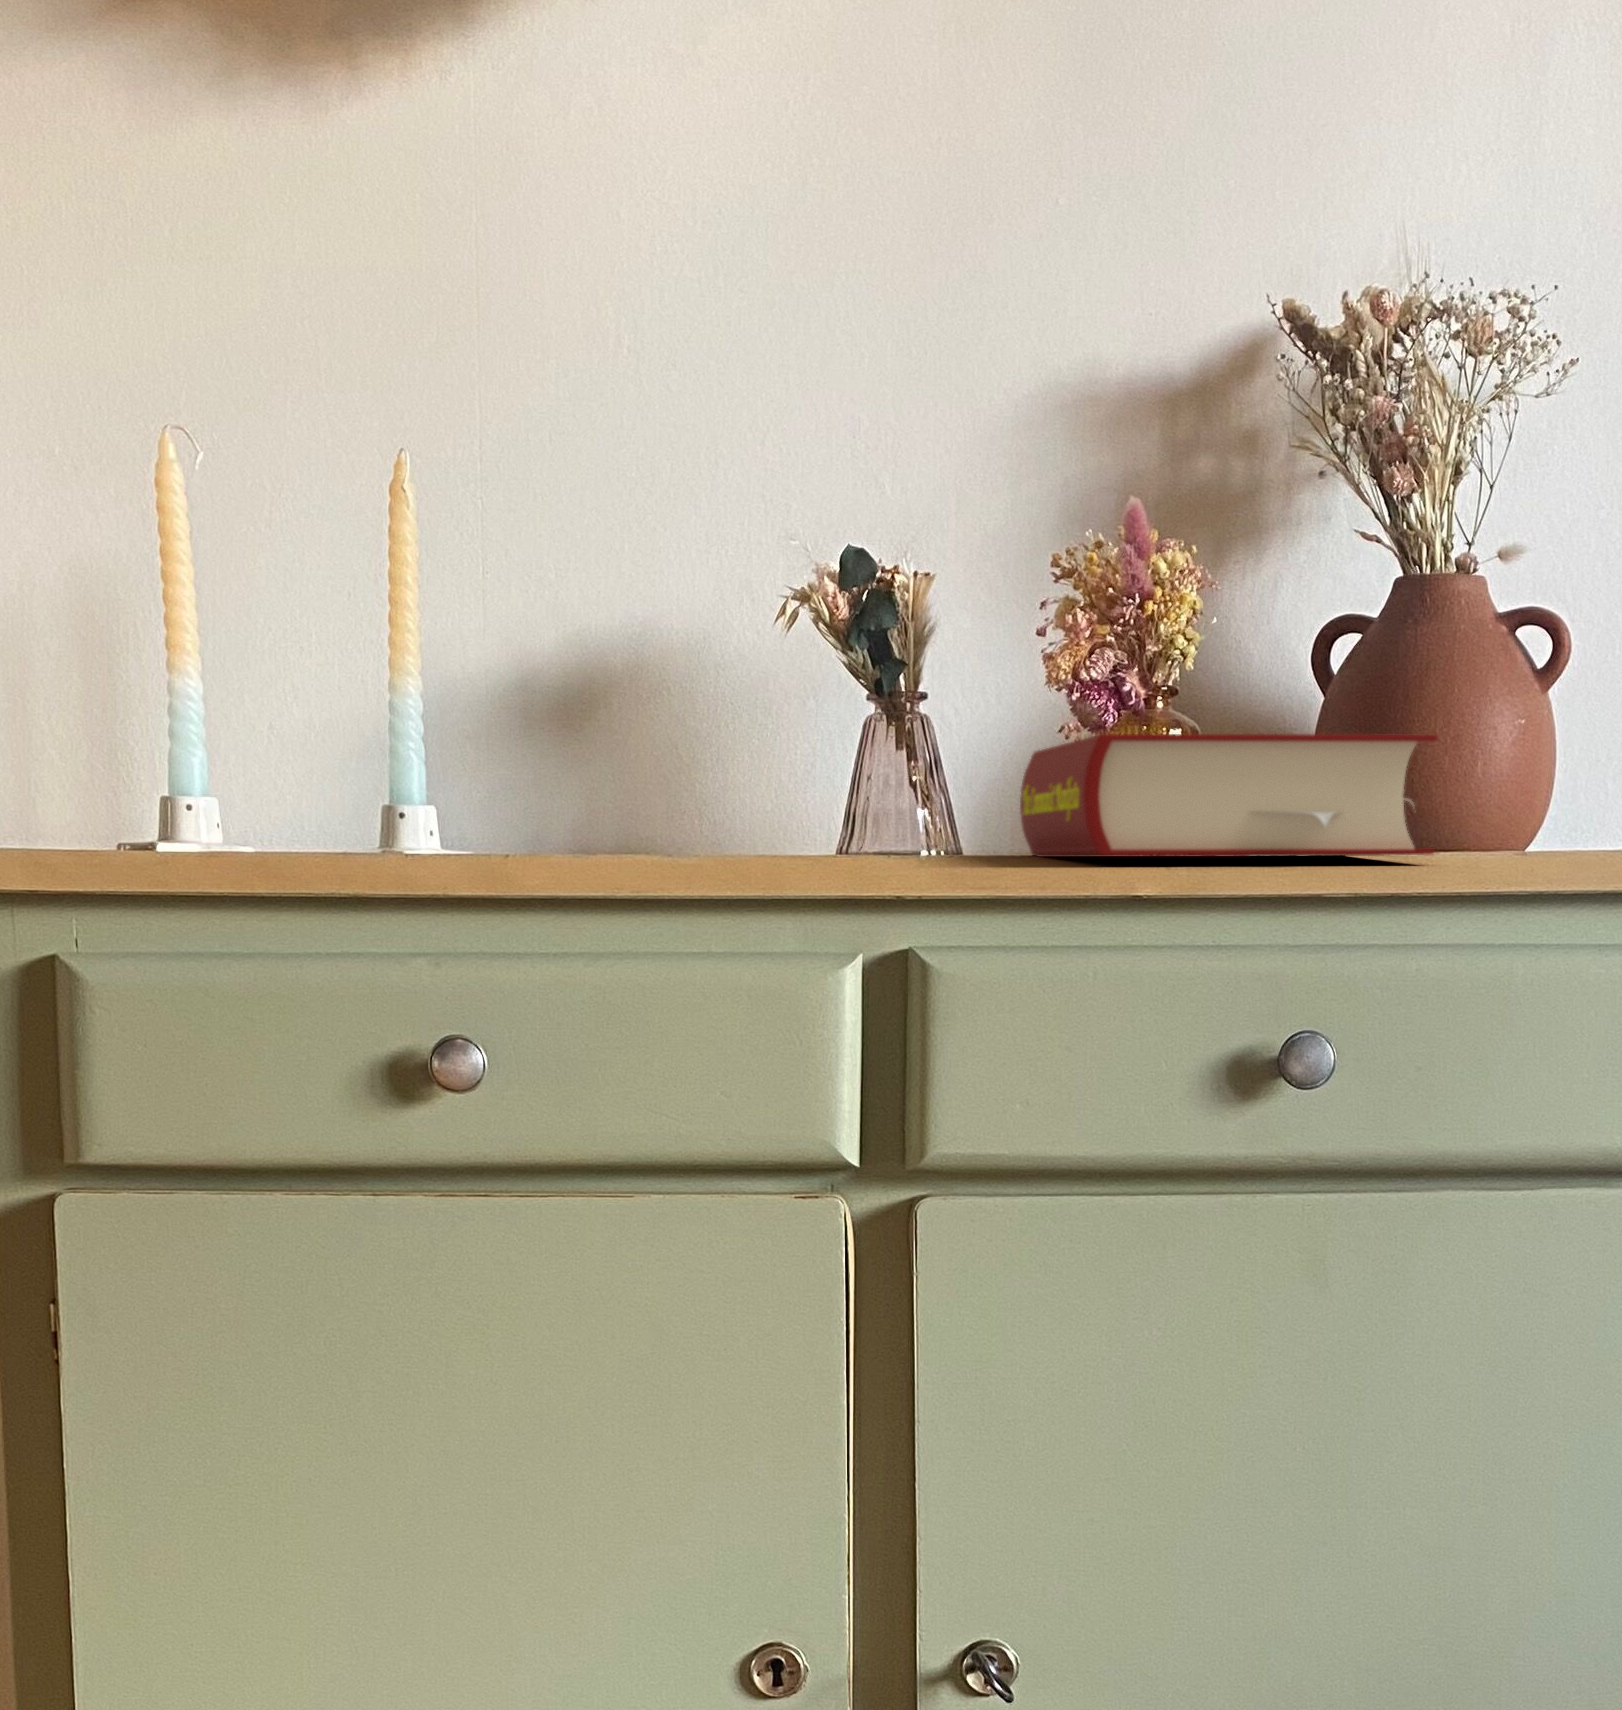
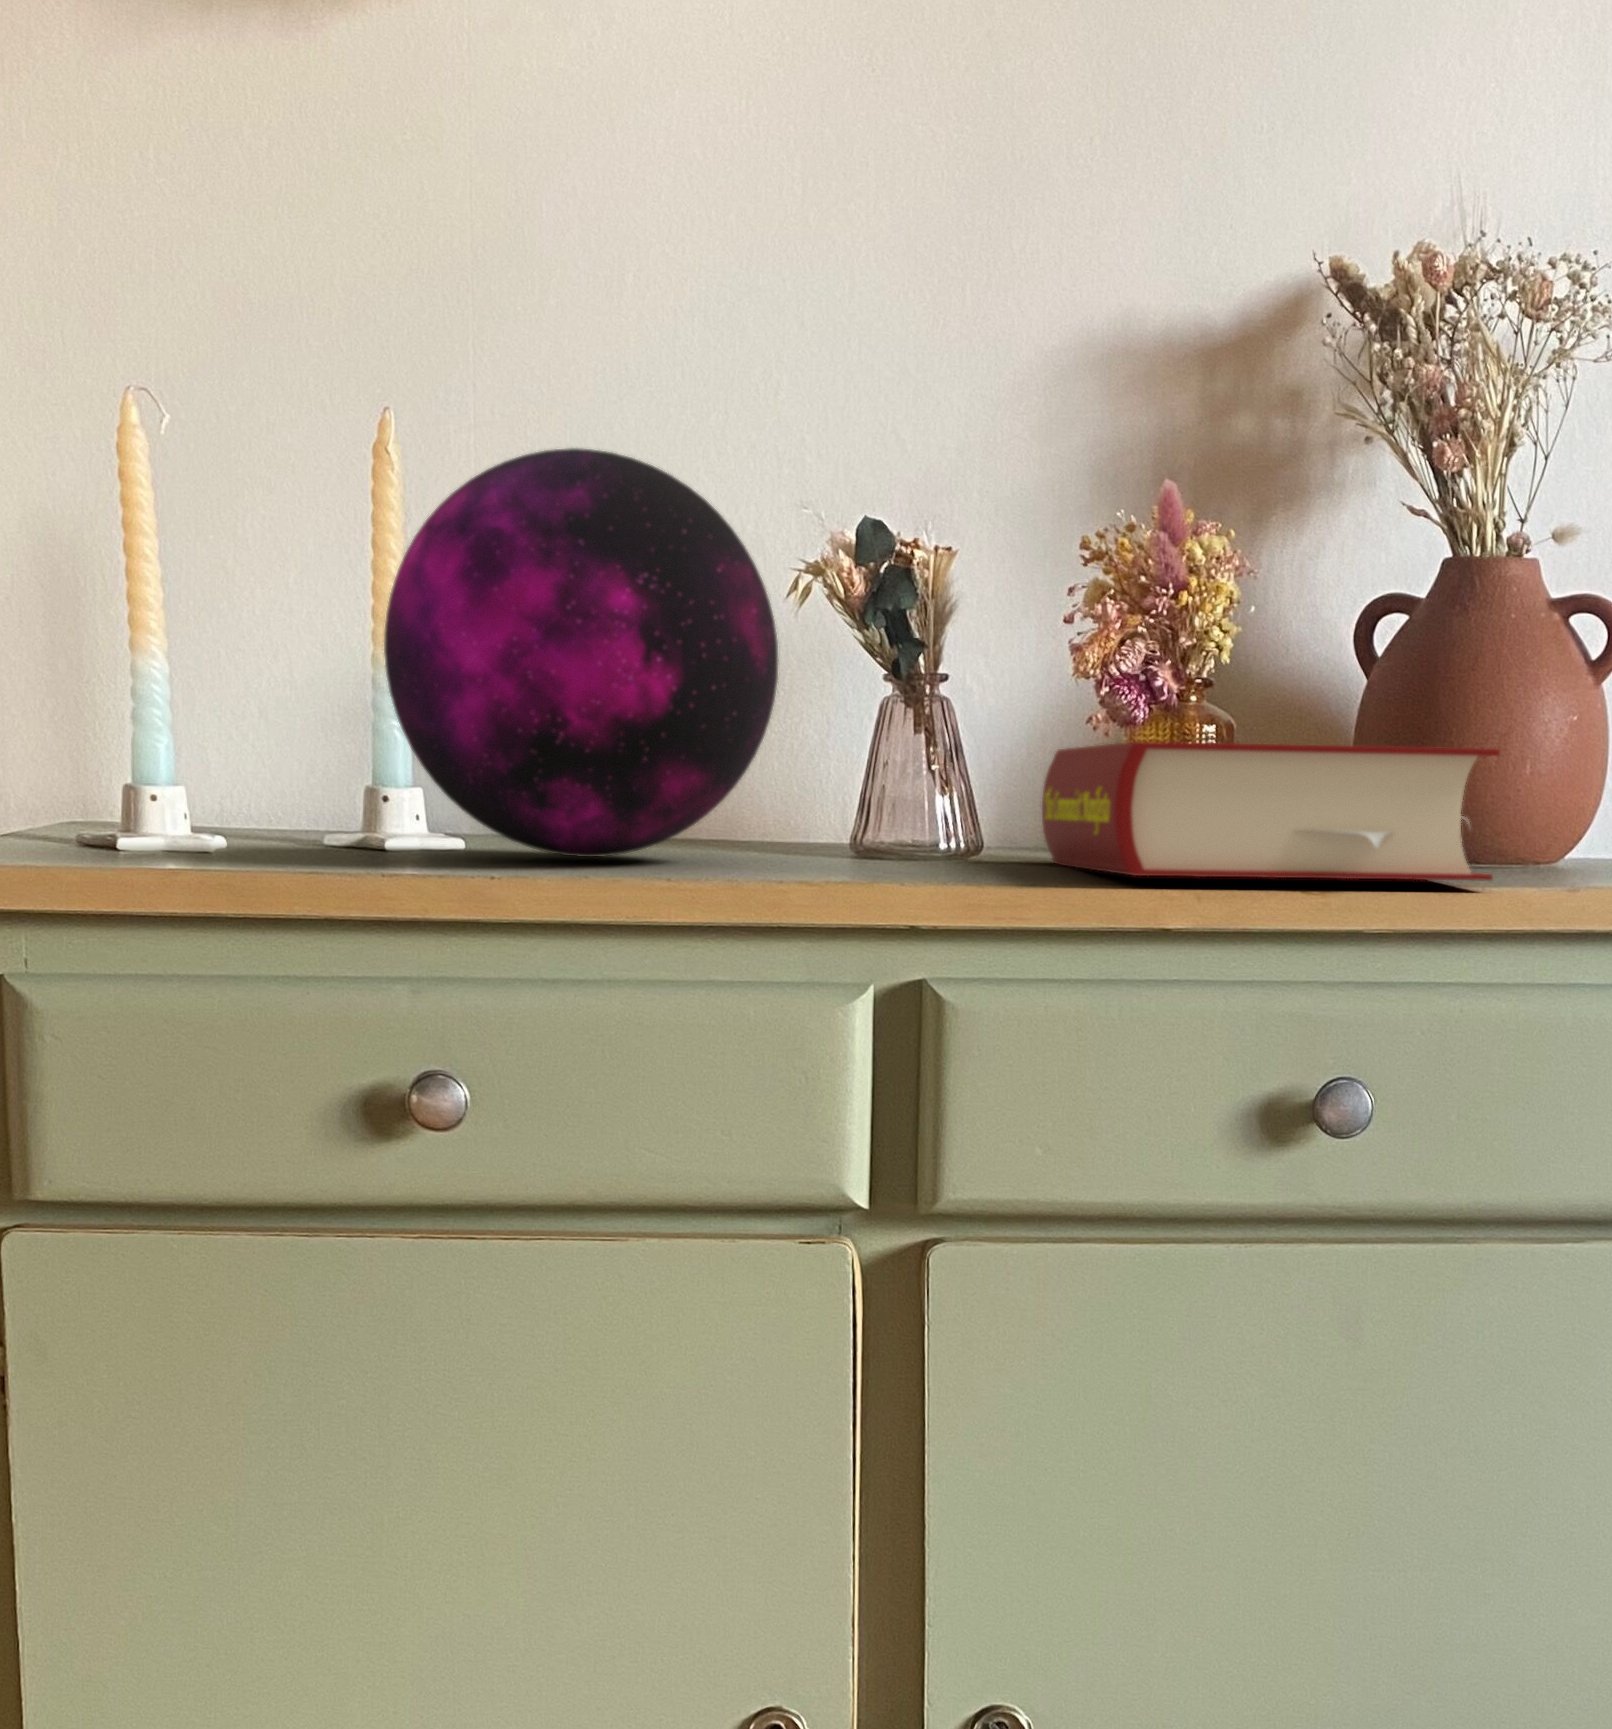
decorative orb: none [418,489,775,854] -> present [384,448,779,857]

